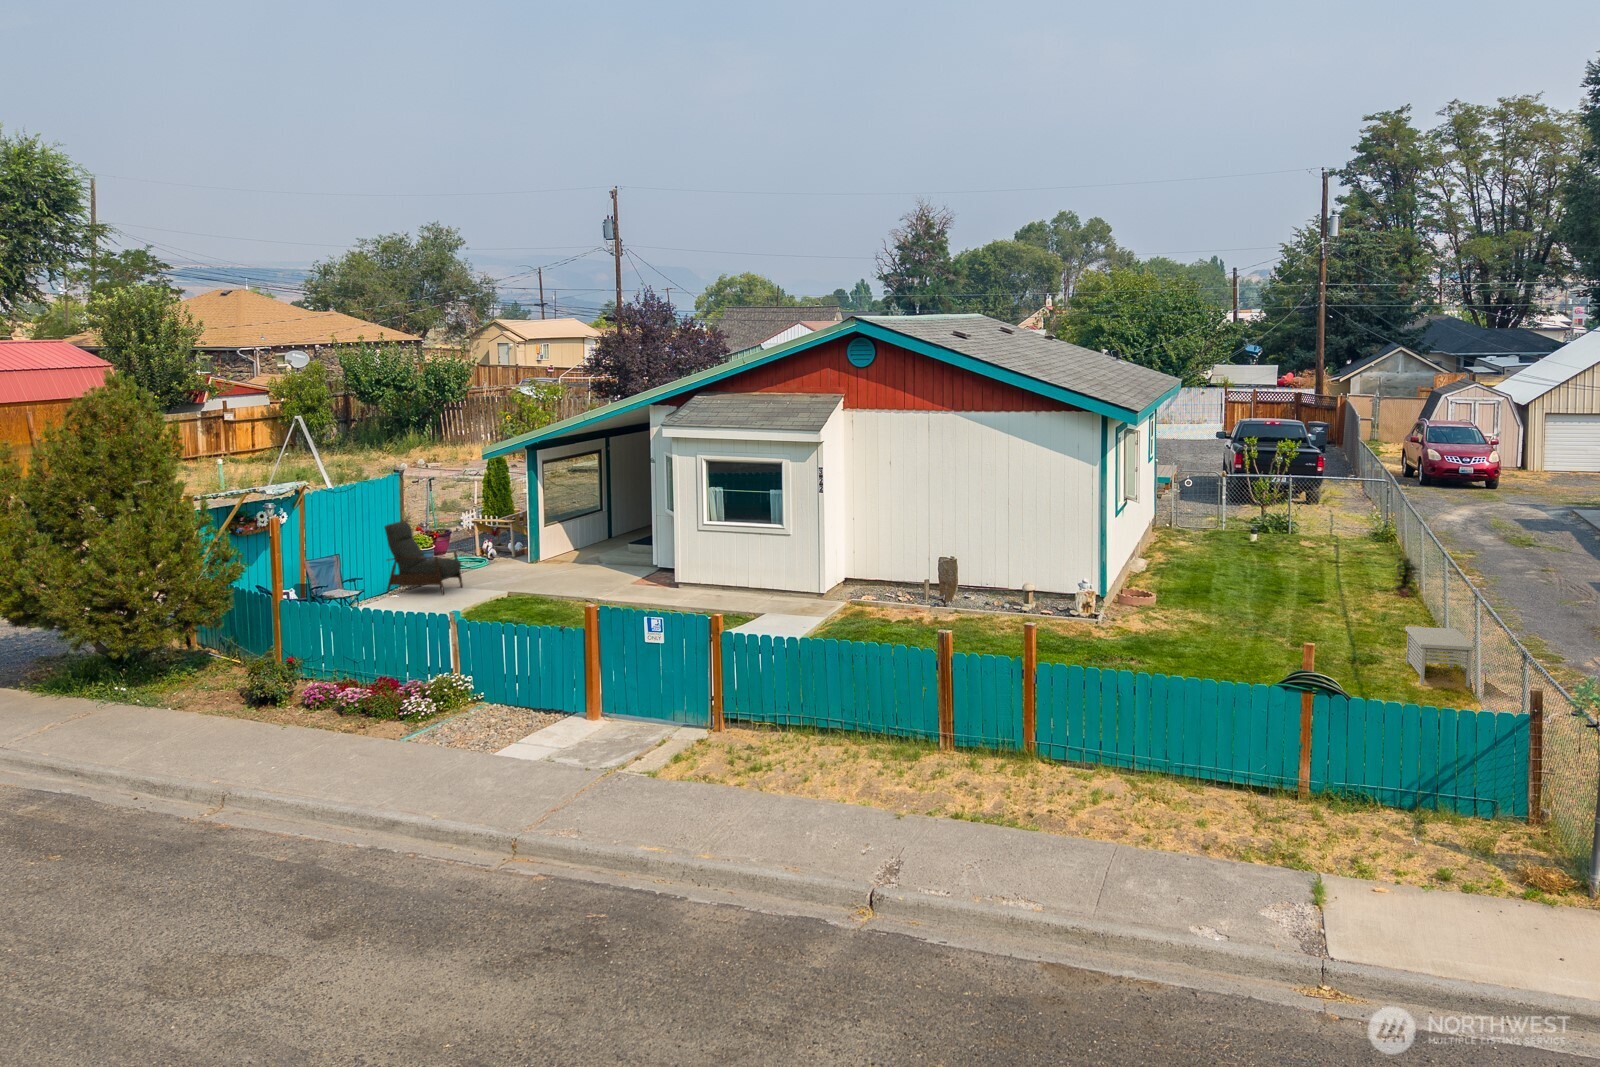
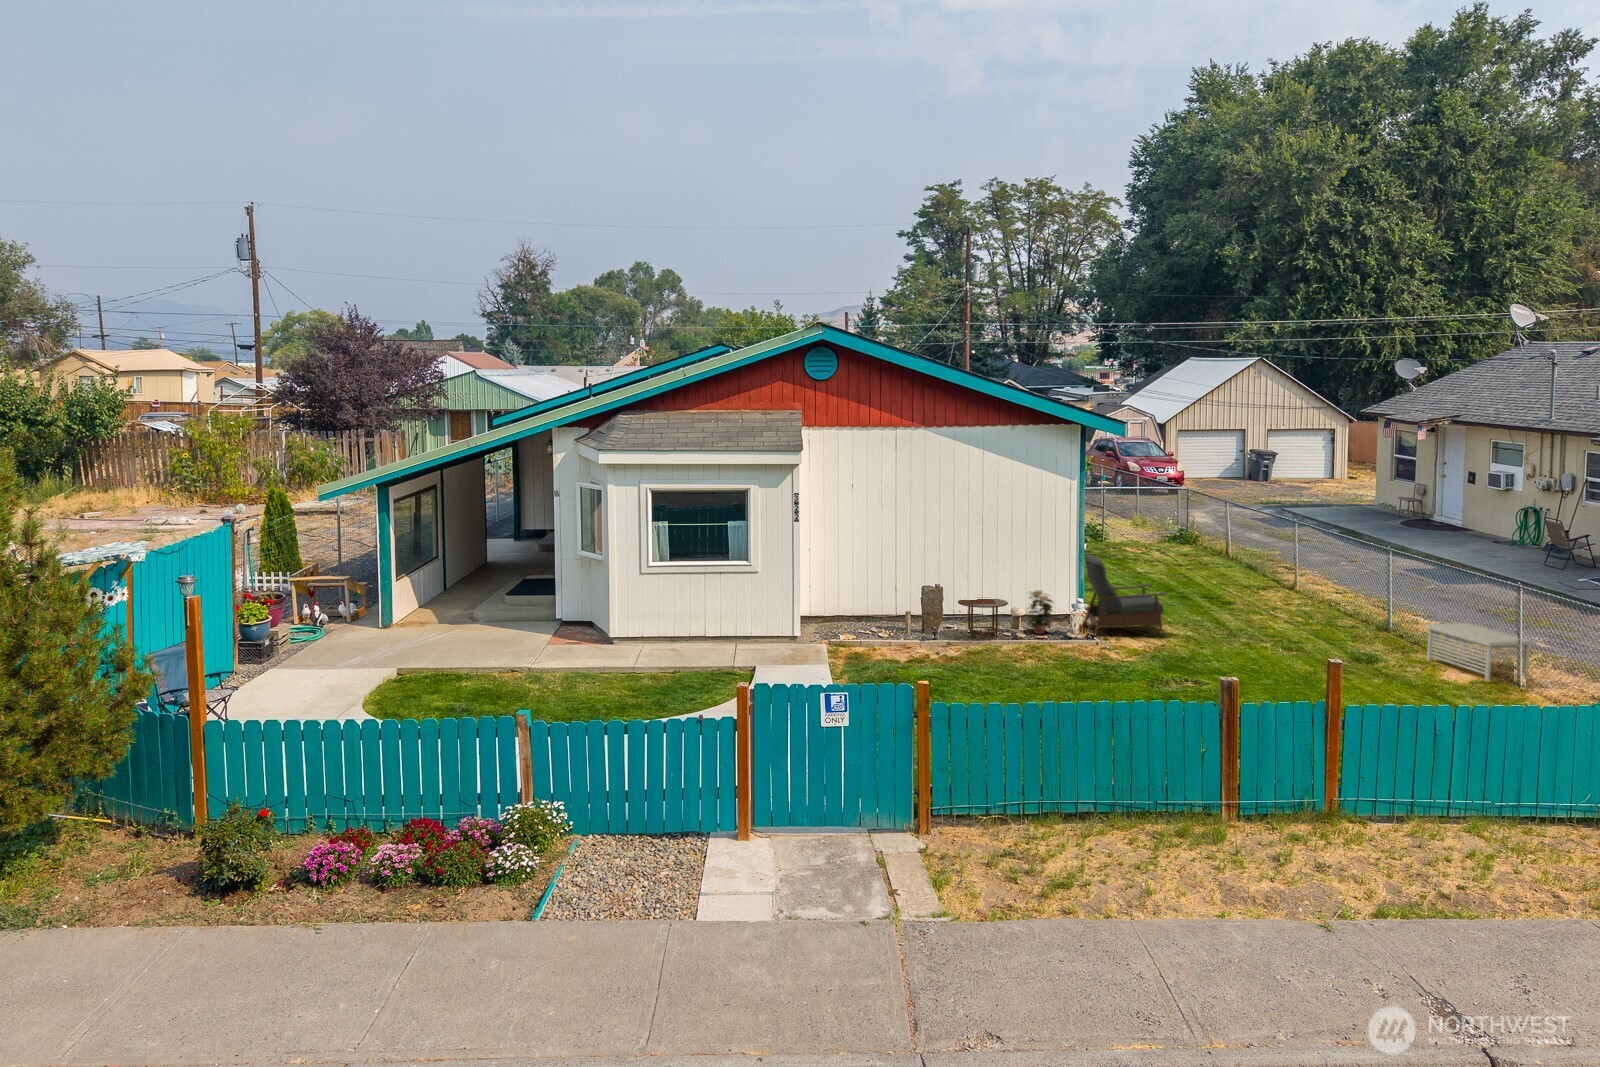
chair: present [385,521,463,595] -> present [1084,555,1166,636]
decorative plant: present [1394,557,1418,596] -> present [1027,591,1053,634]
side table: none [973,572,1020,610] -> present [958,599,1008,638]

